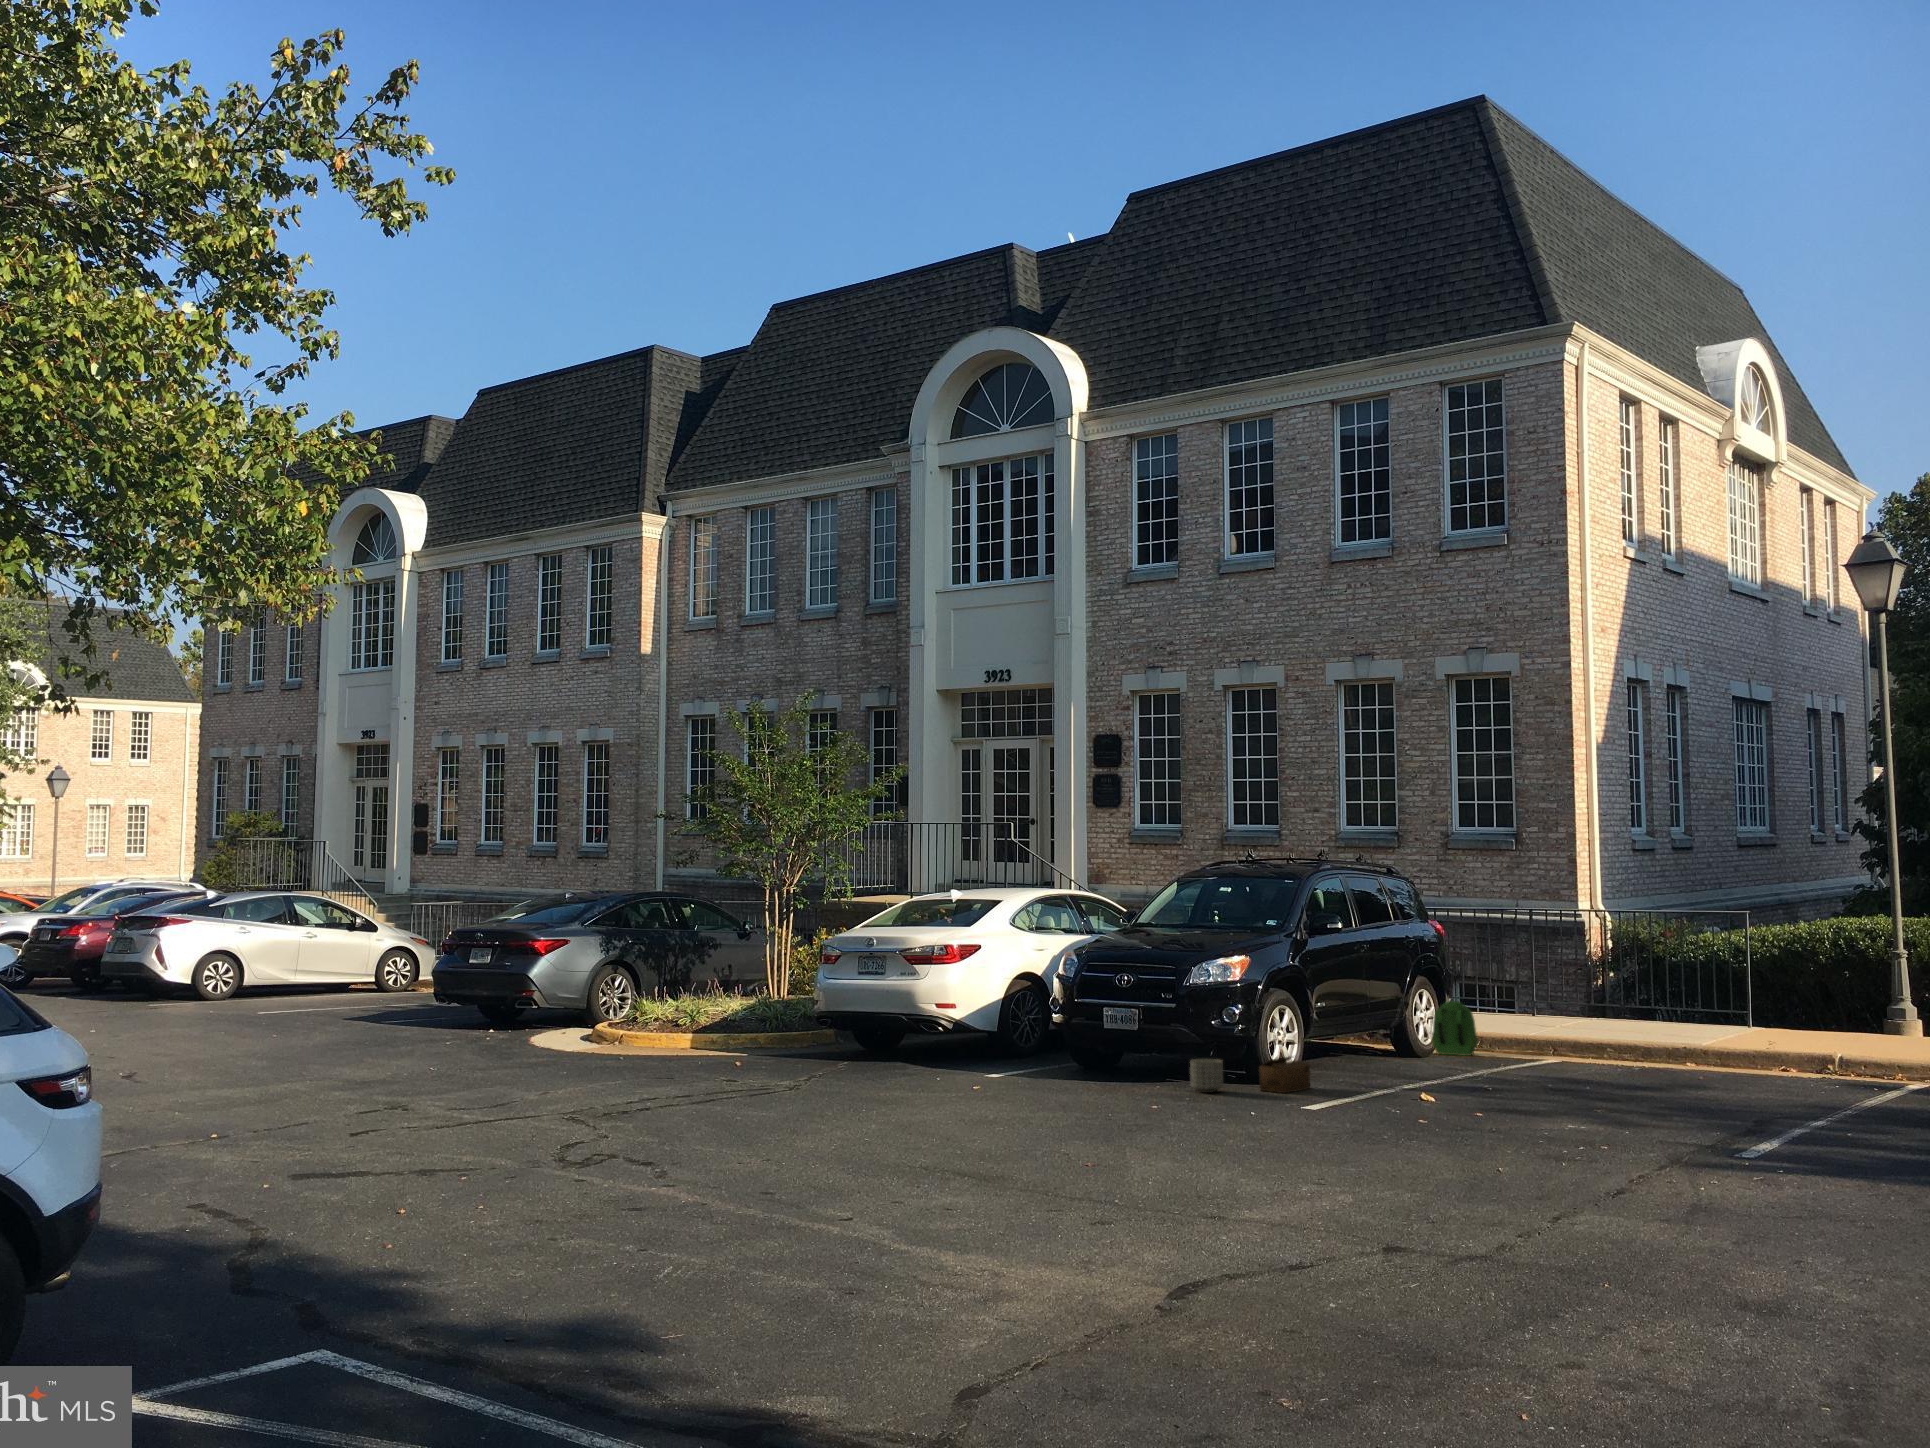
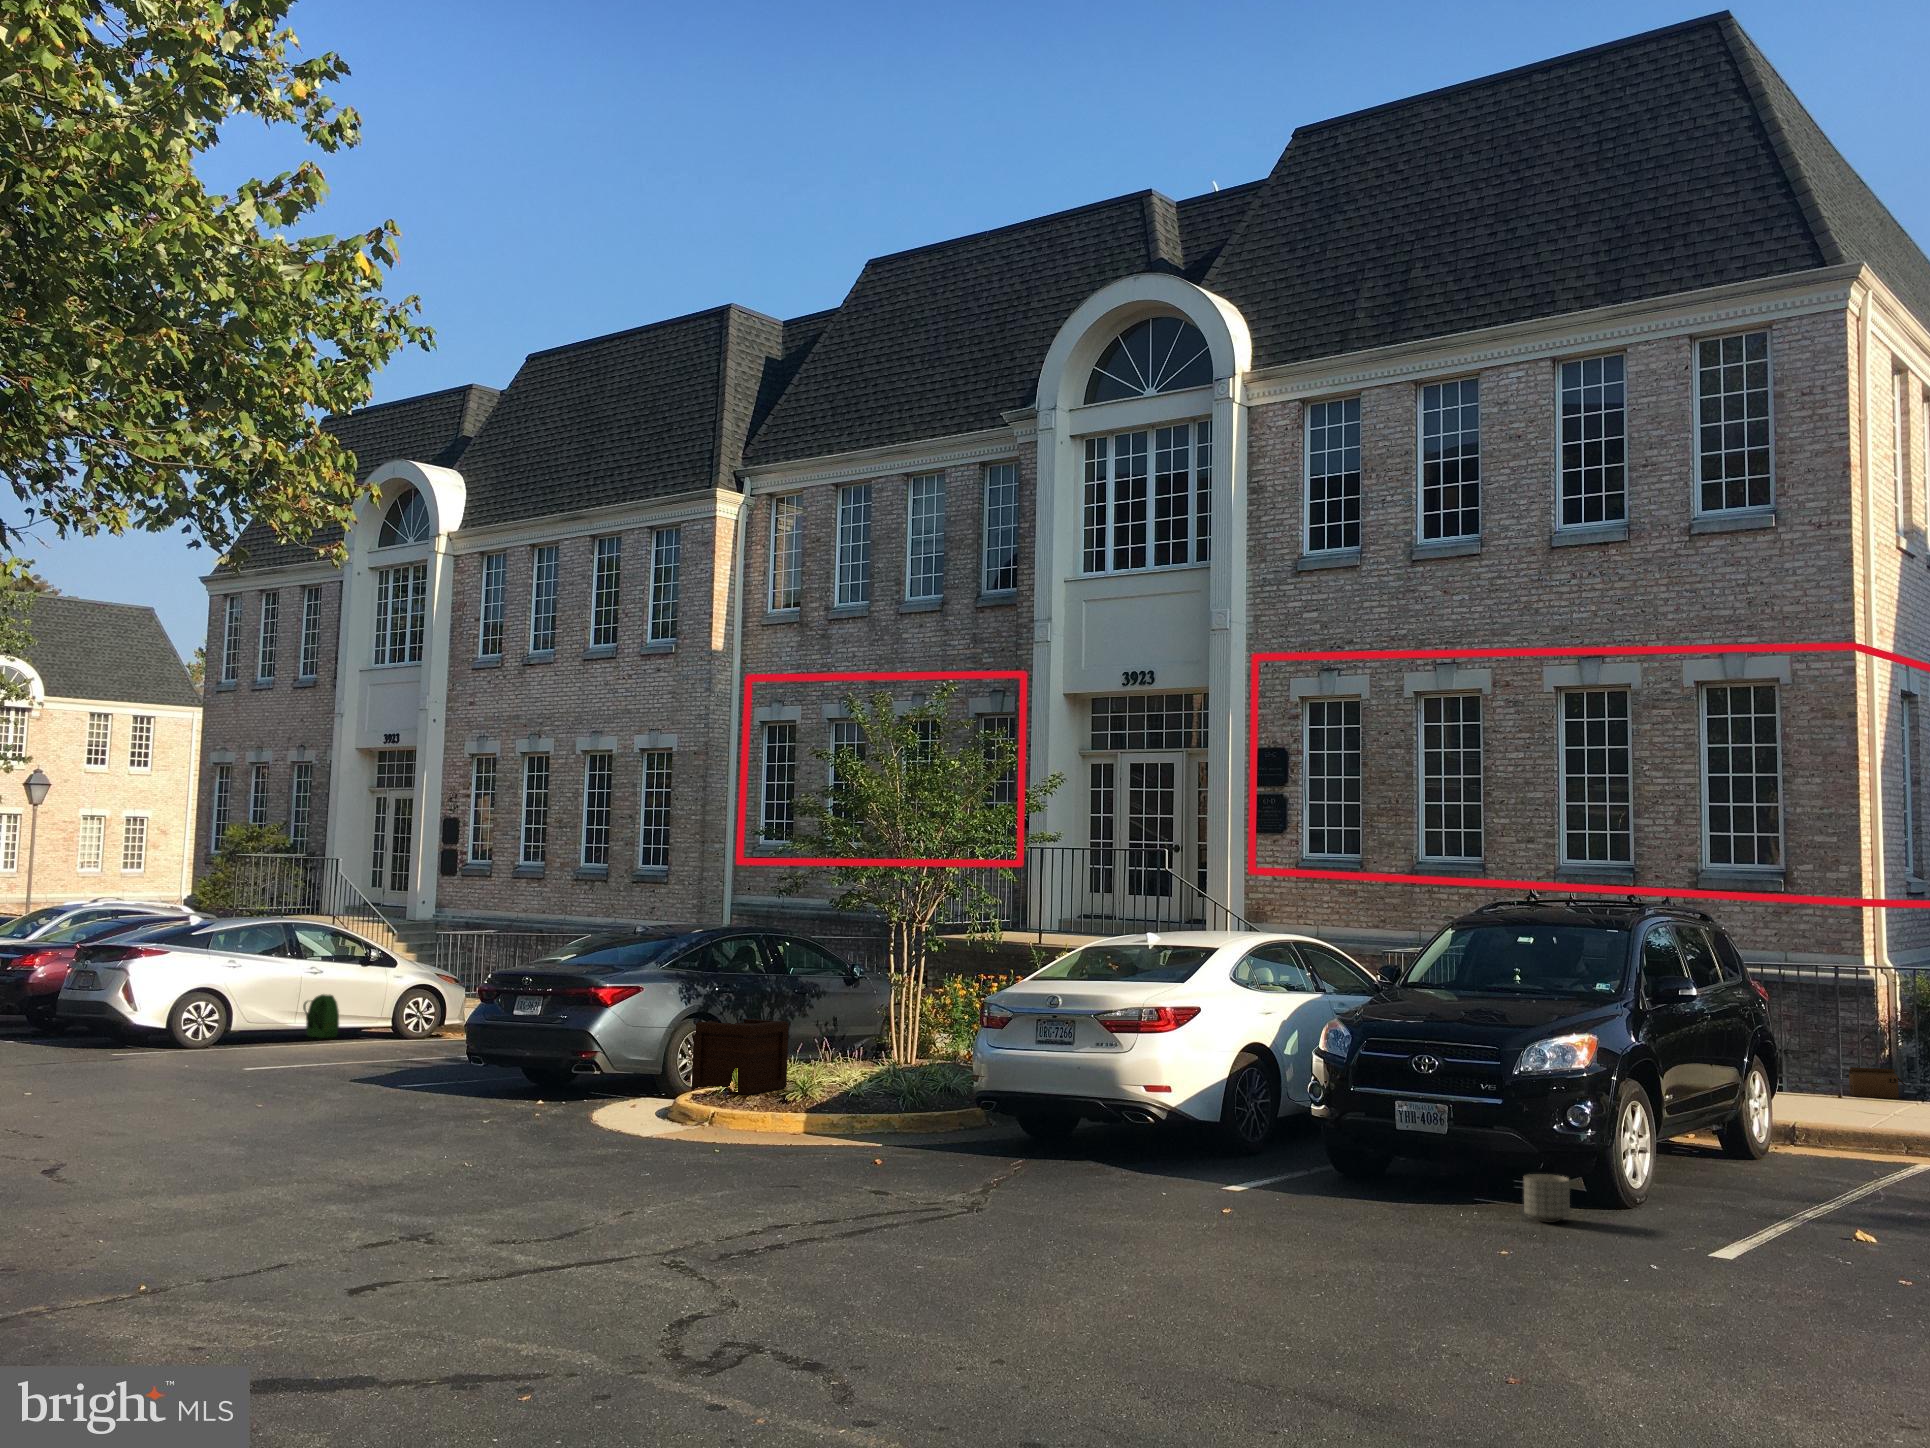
wooden crate: none [610,965,686,1025] -> present [692,1019,789,1096]
backpack: present [1432,1001,1478,1056] -> present [303,994,339,1038]
cardboard box: present [1259,1056,1311,1093] -> present [1849,1067,1906,1098]

